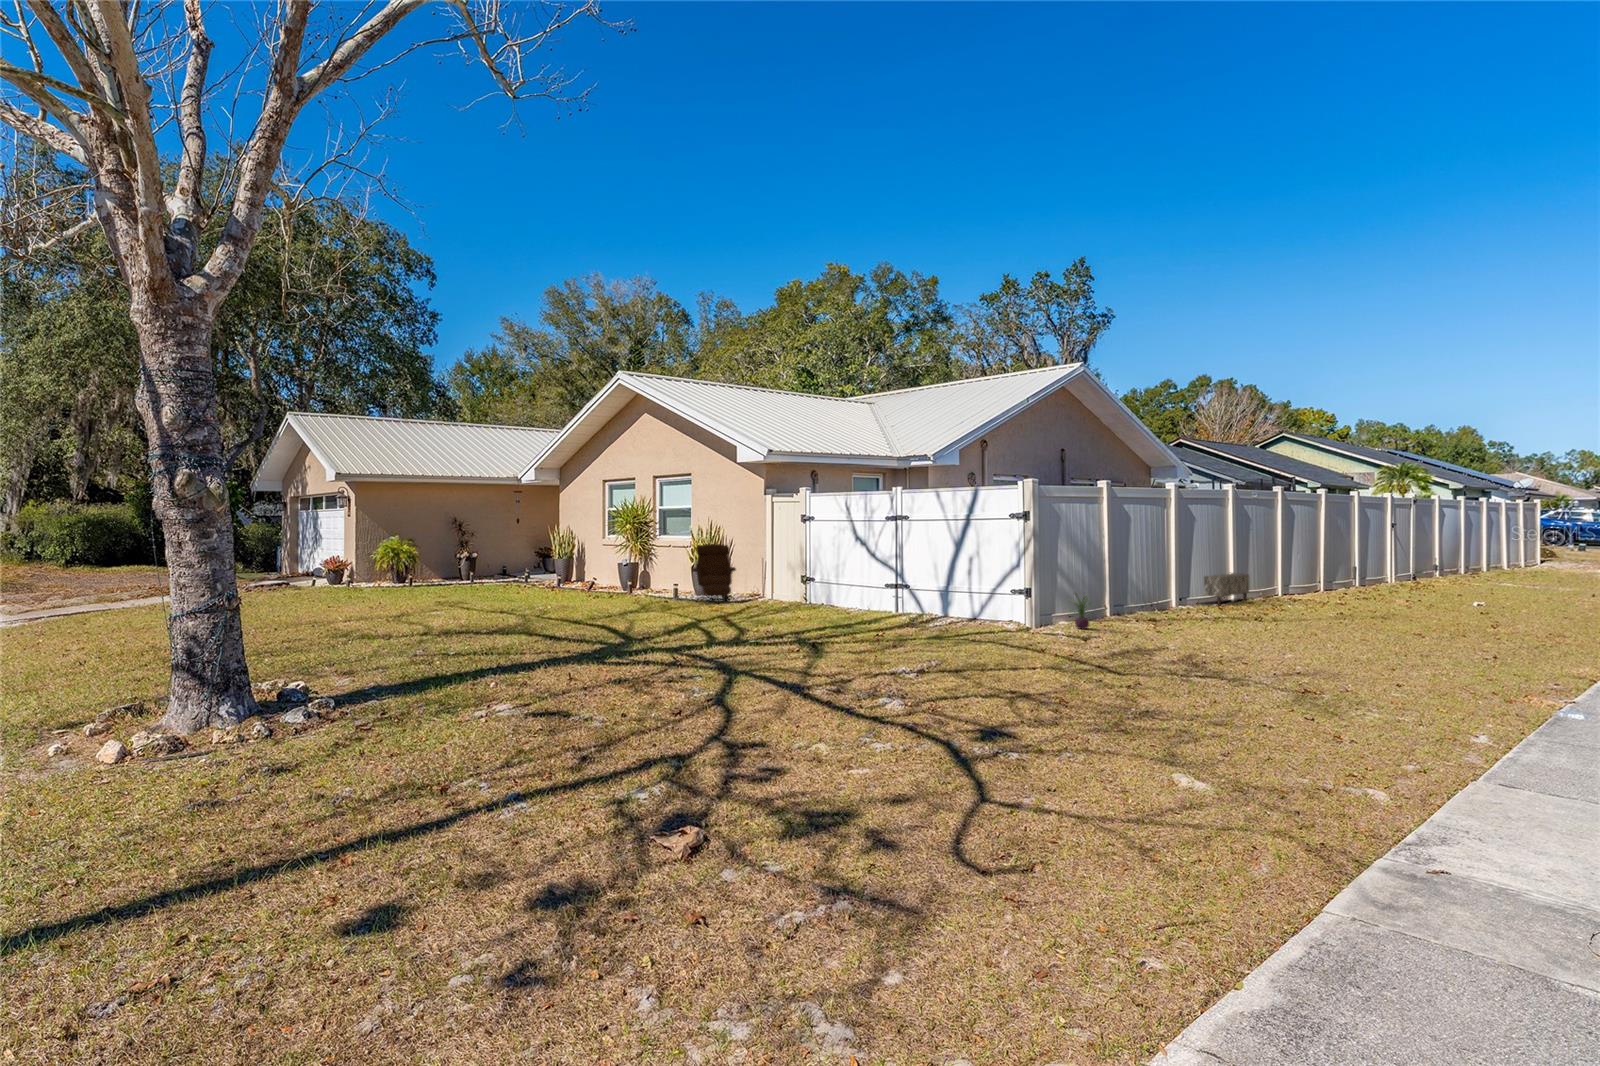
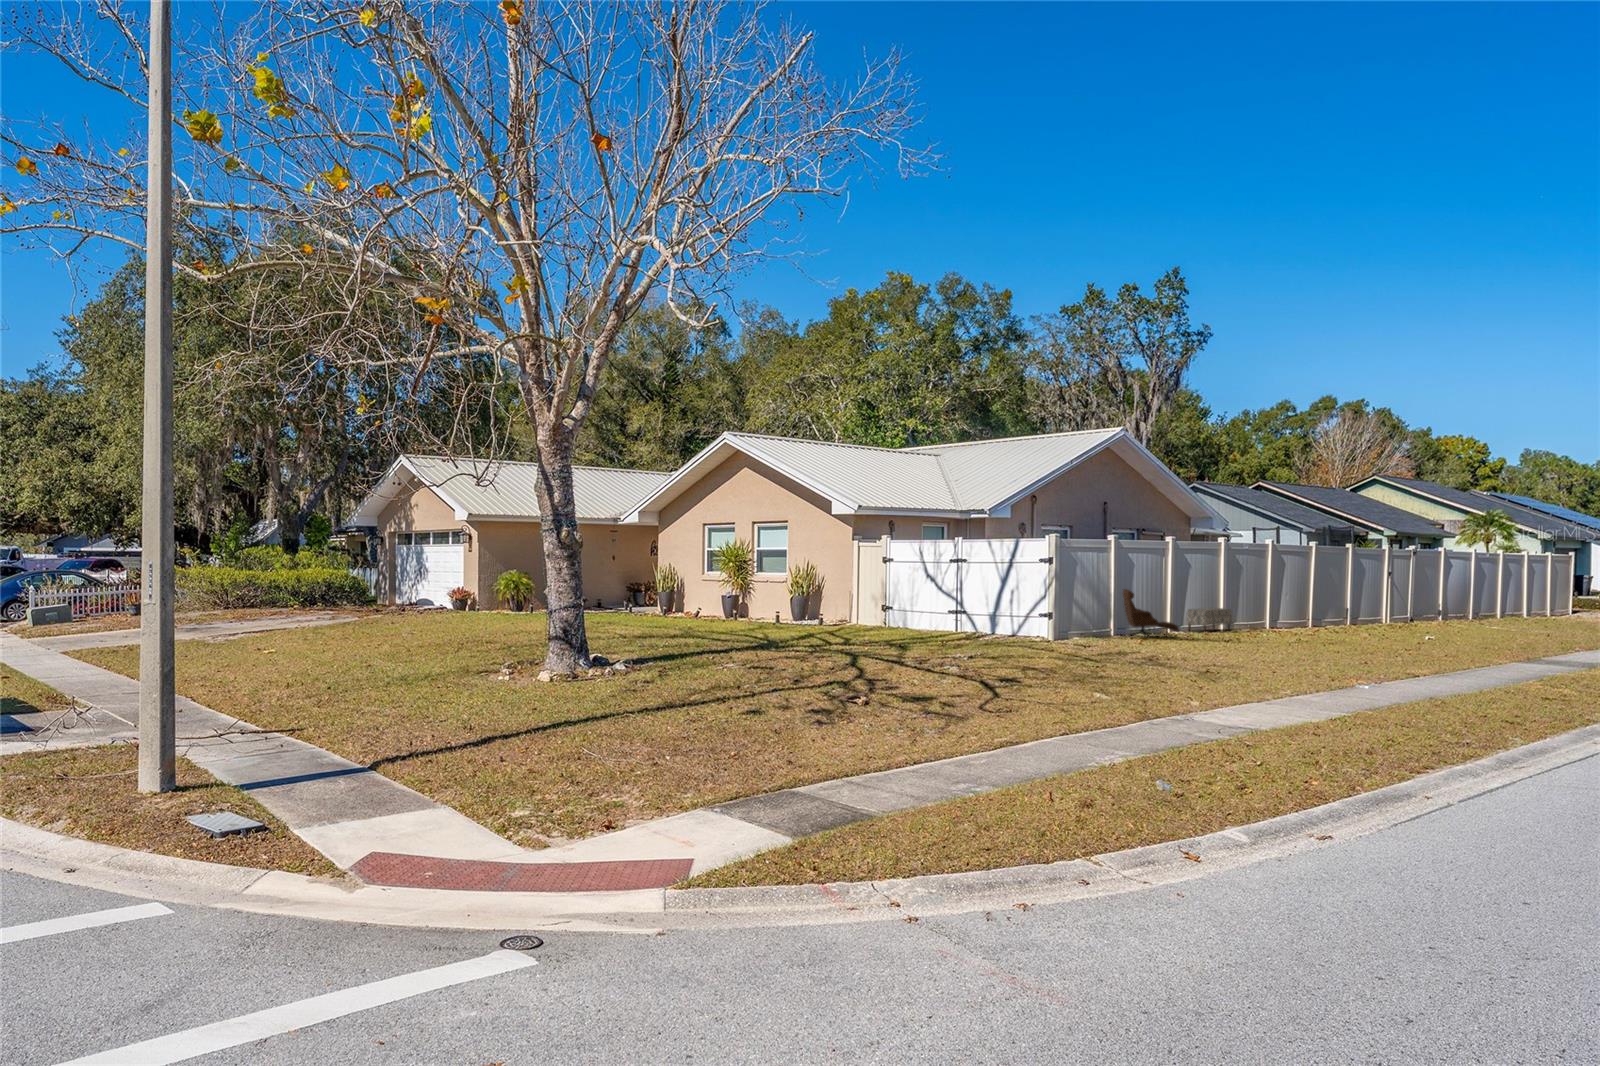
lounge chair: present [692,544,736,603] -> present [1123,589,1179,637]
decorative plant: present [1073,592,1092,629] -> none [1073,615,1104,642]

